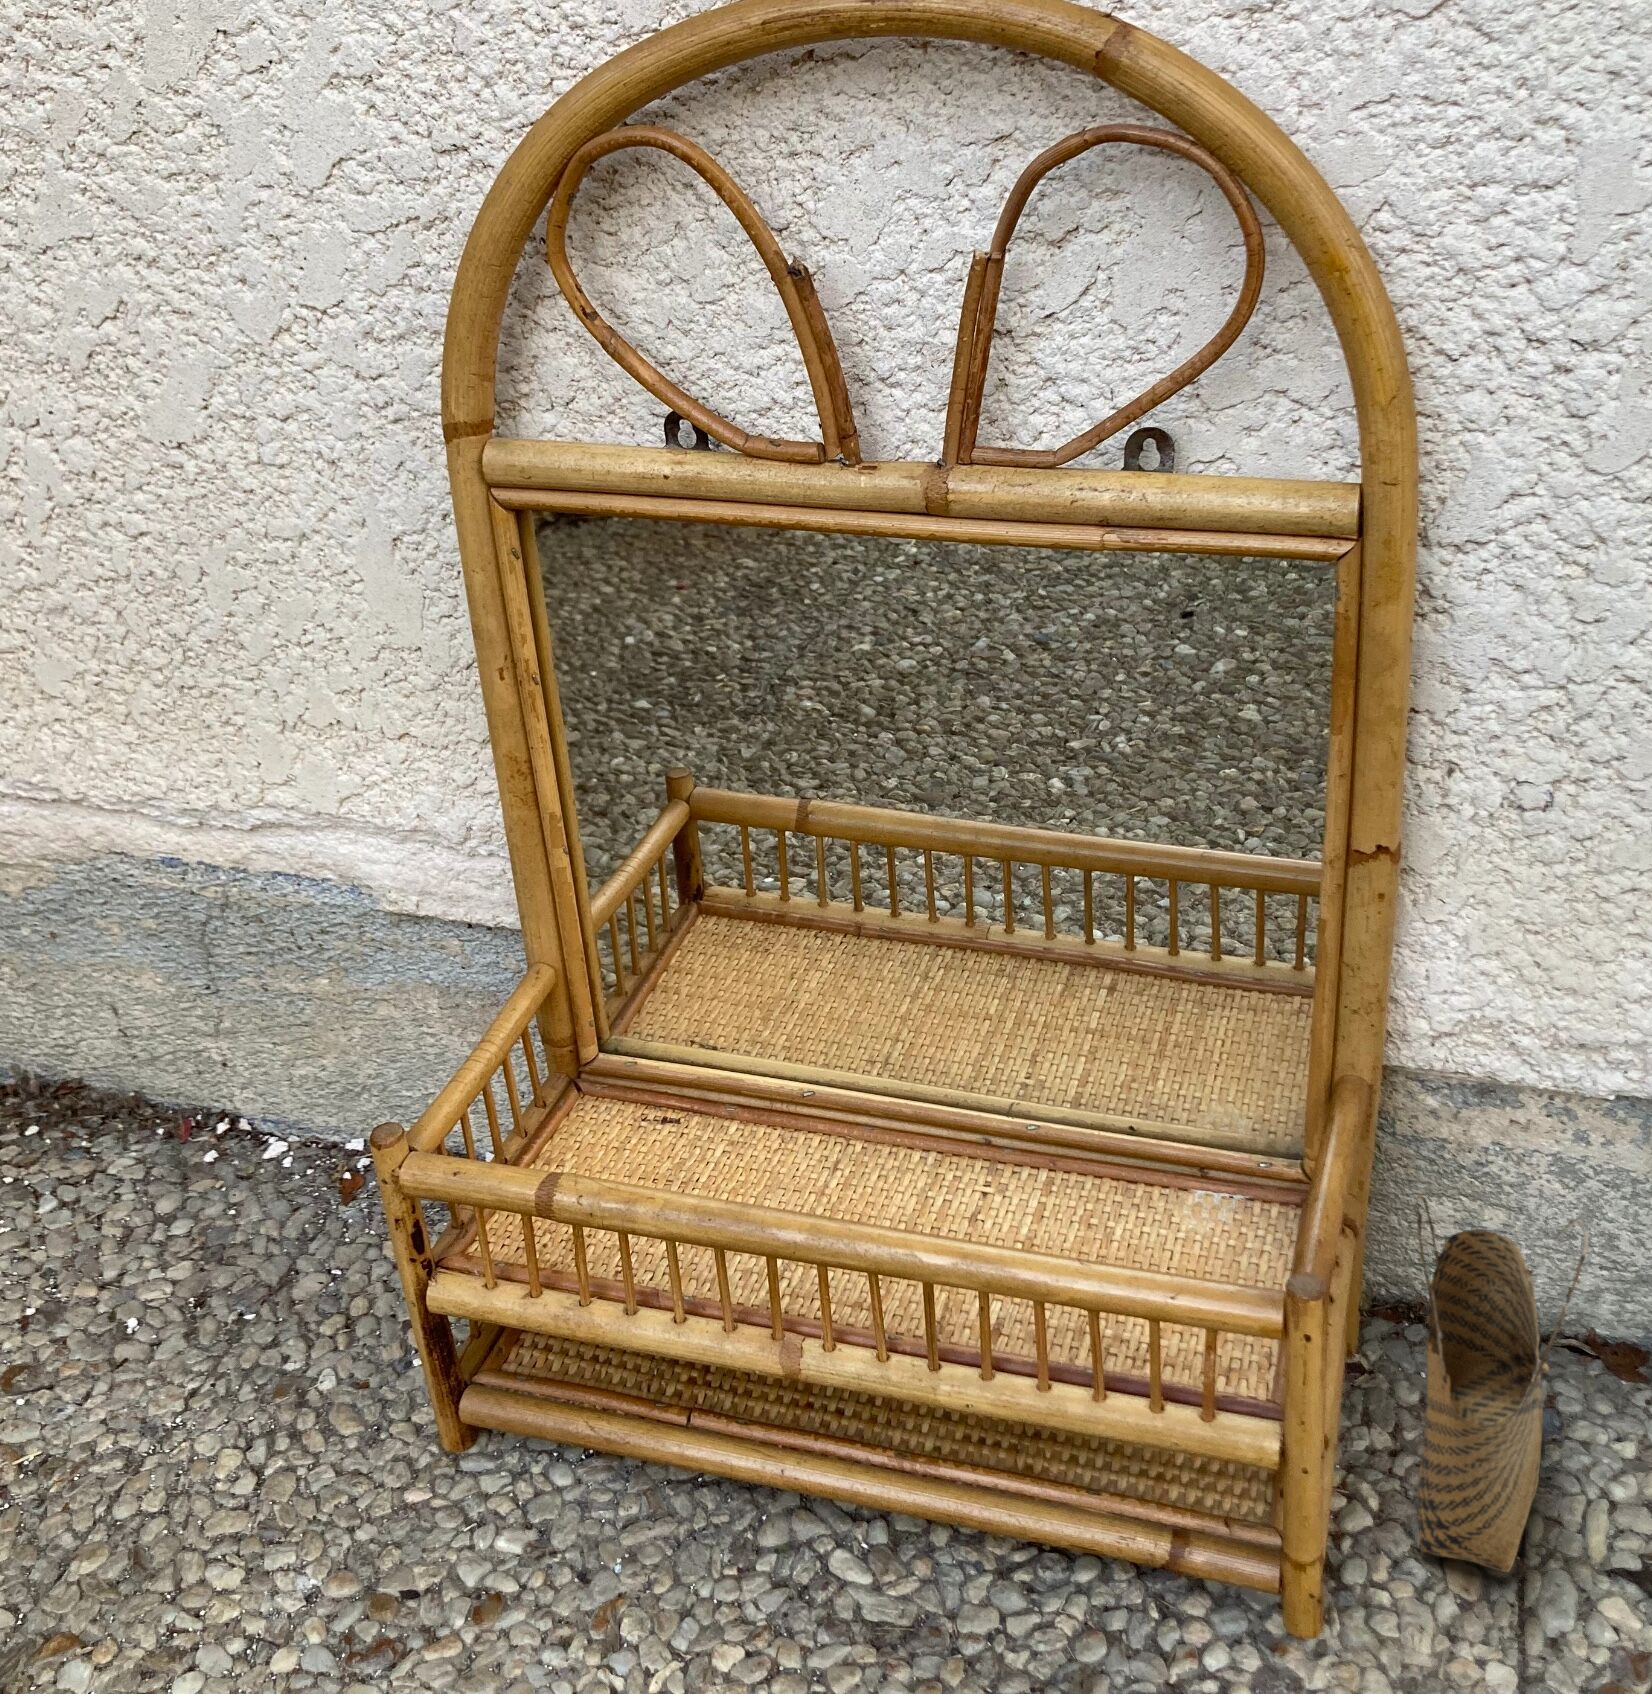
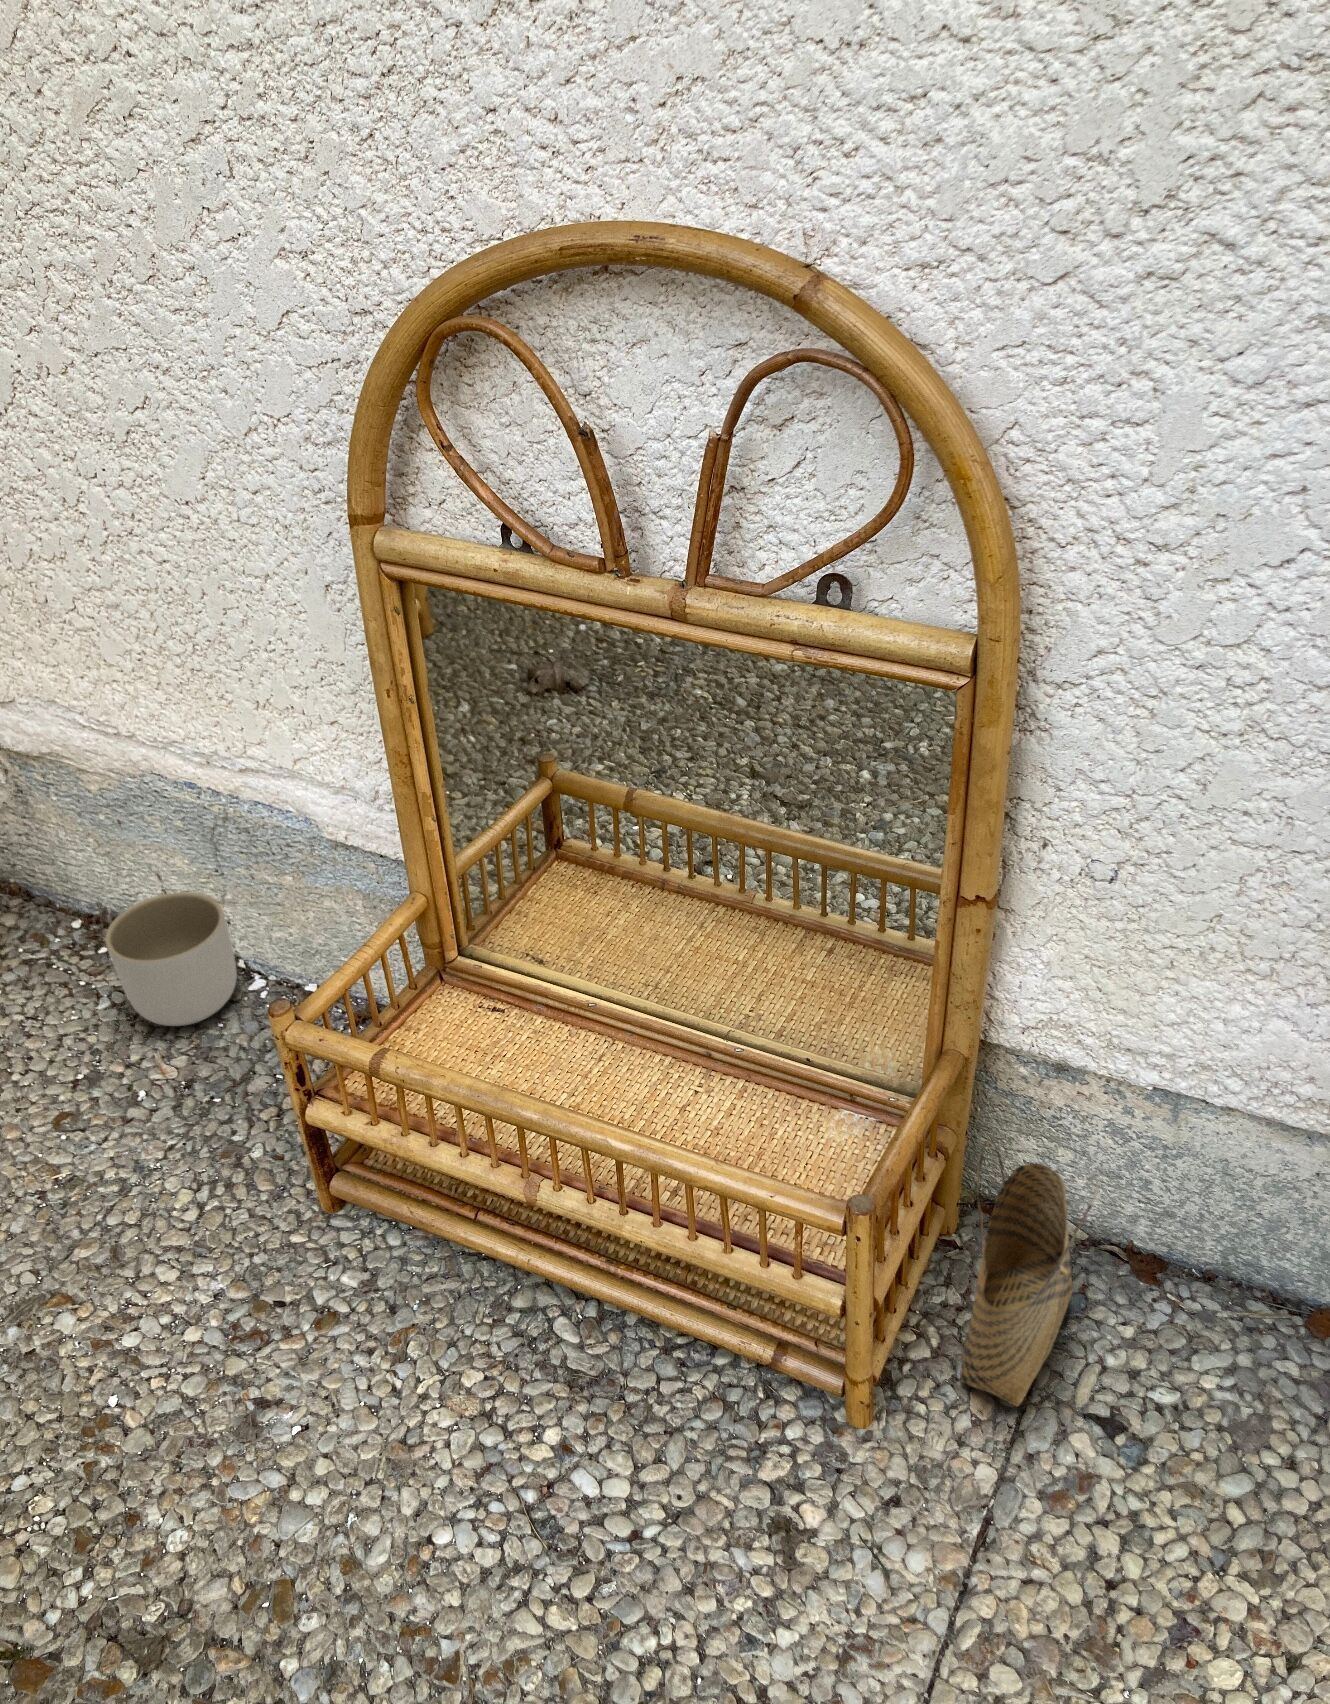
planter: none [58,1025,254,1226] -> present [105,892,237,1026]

